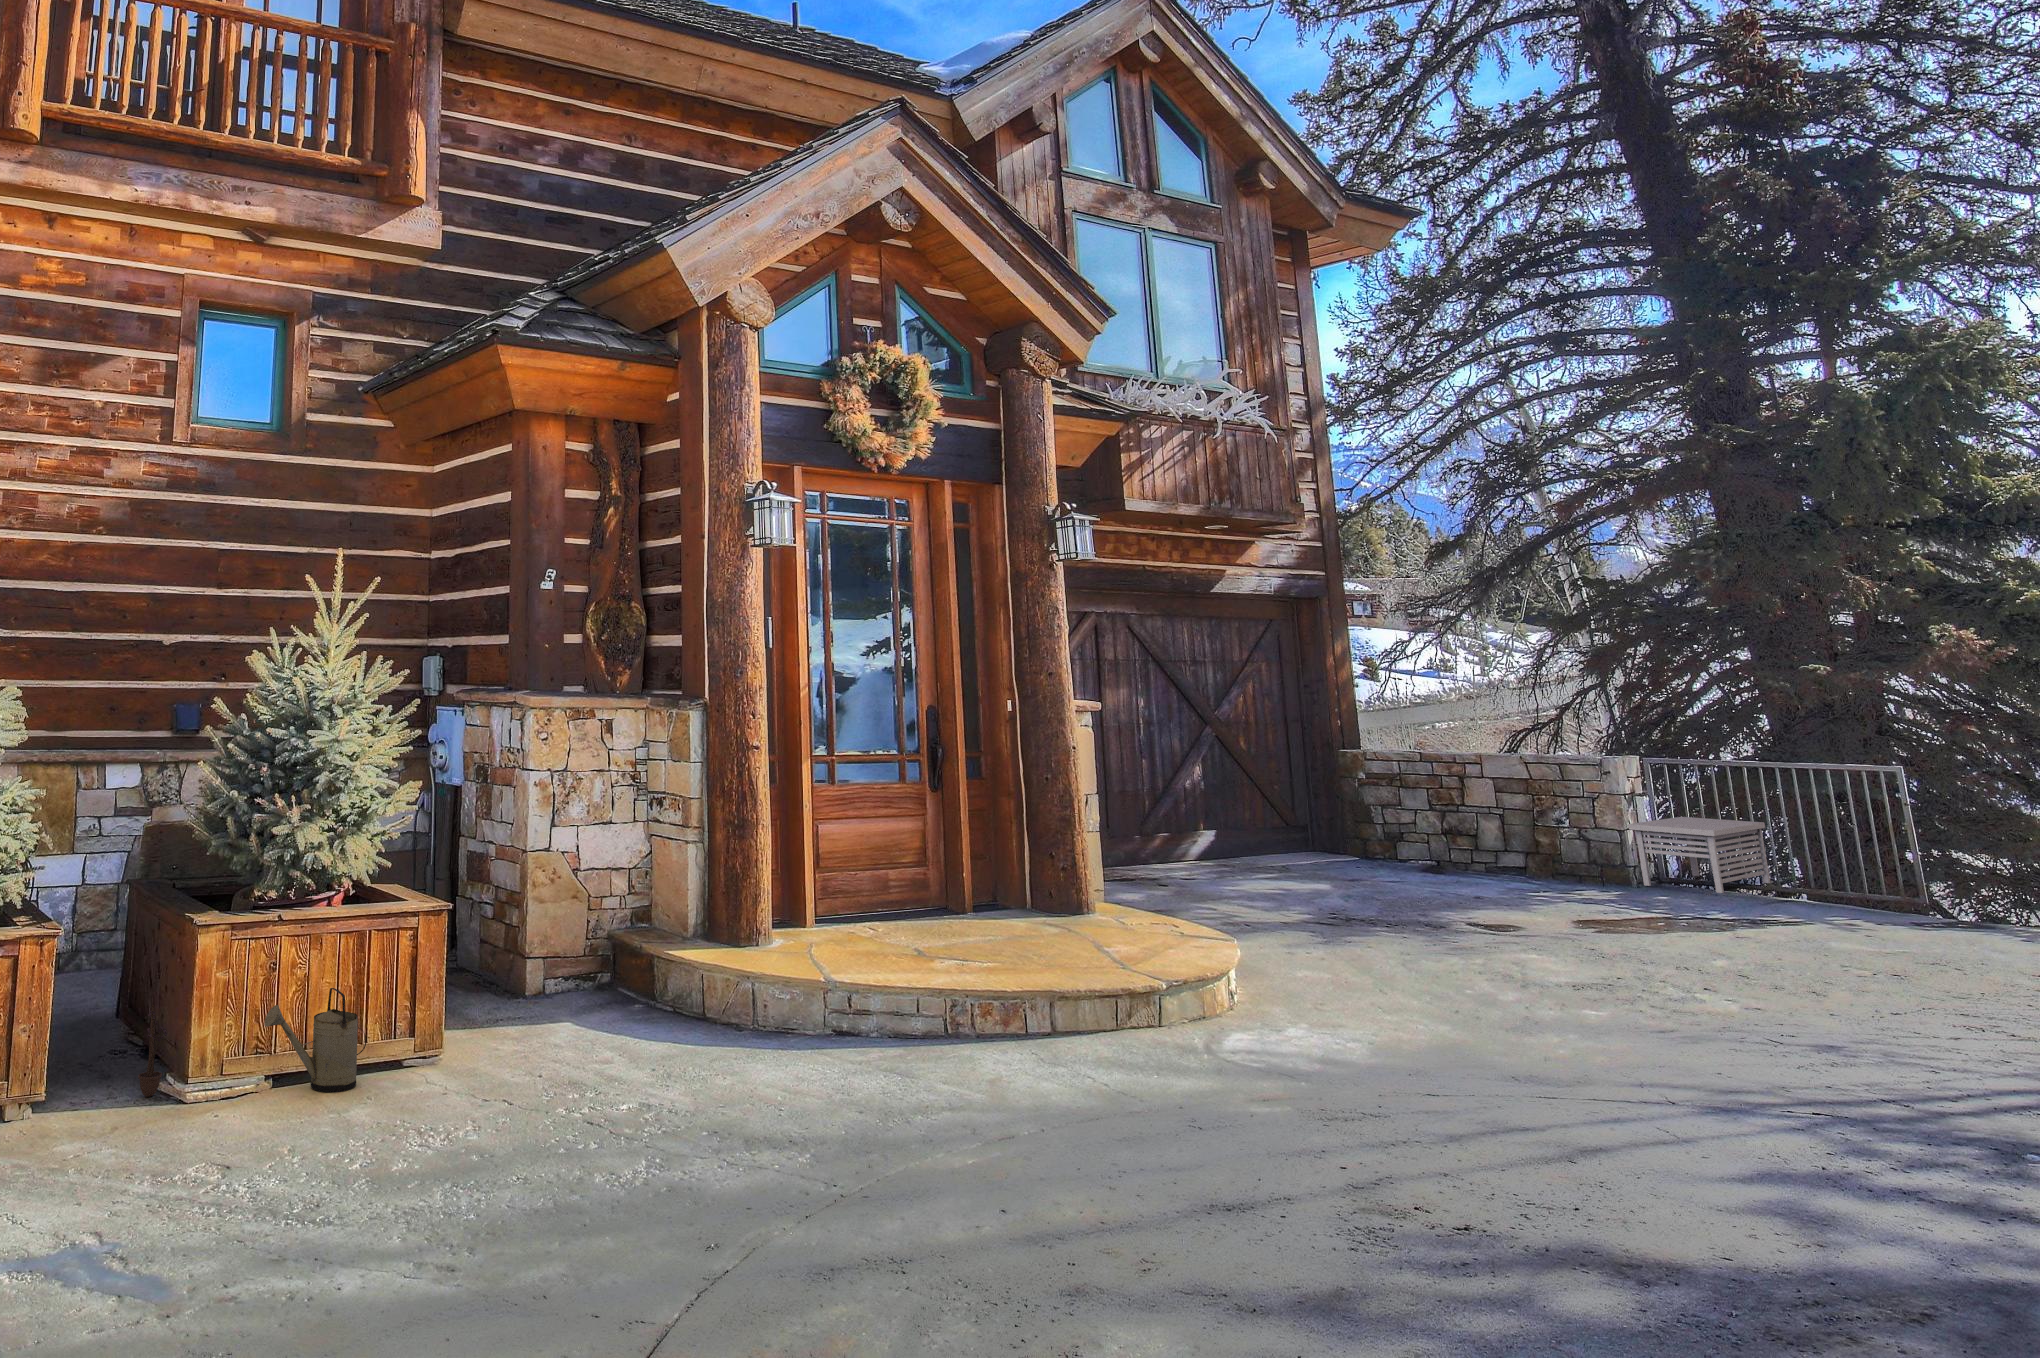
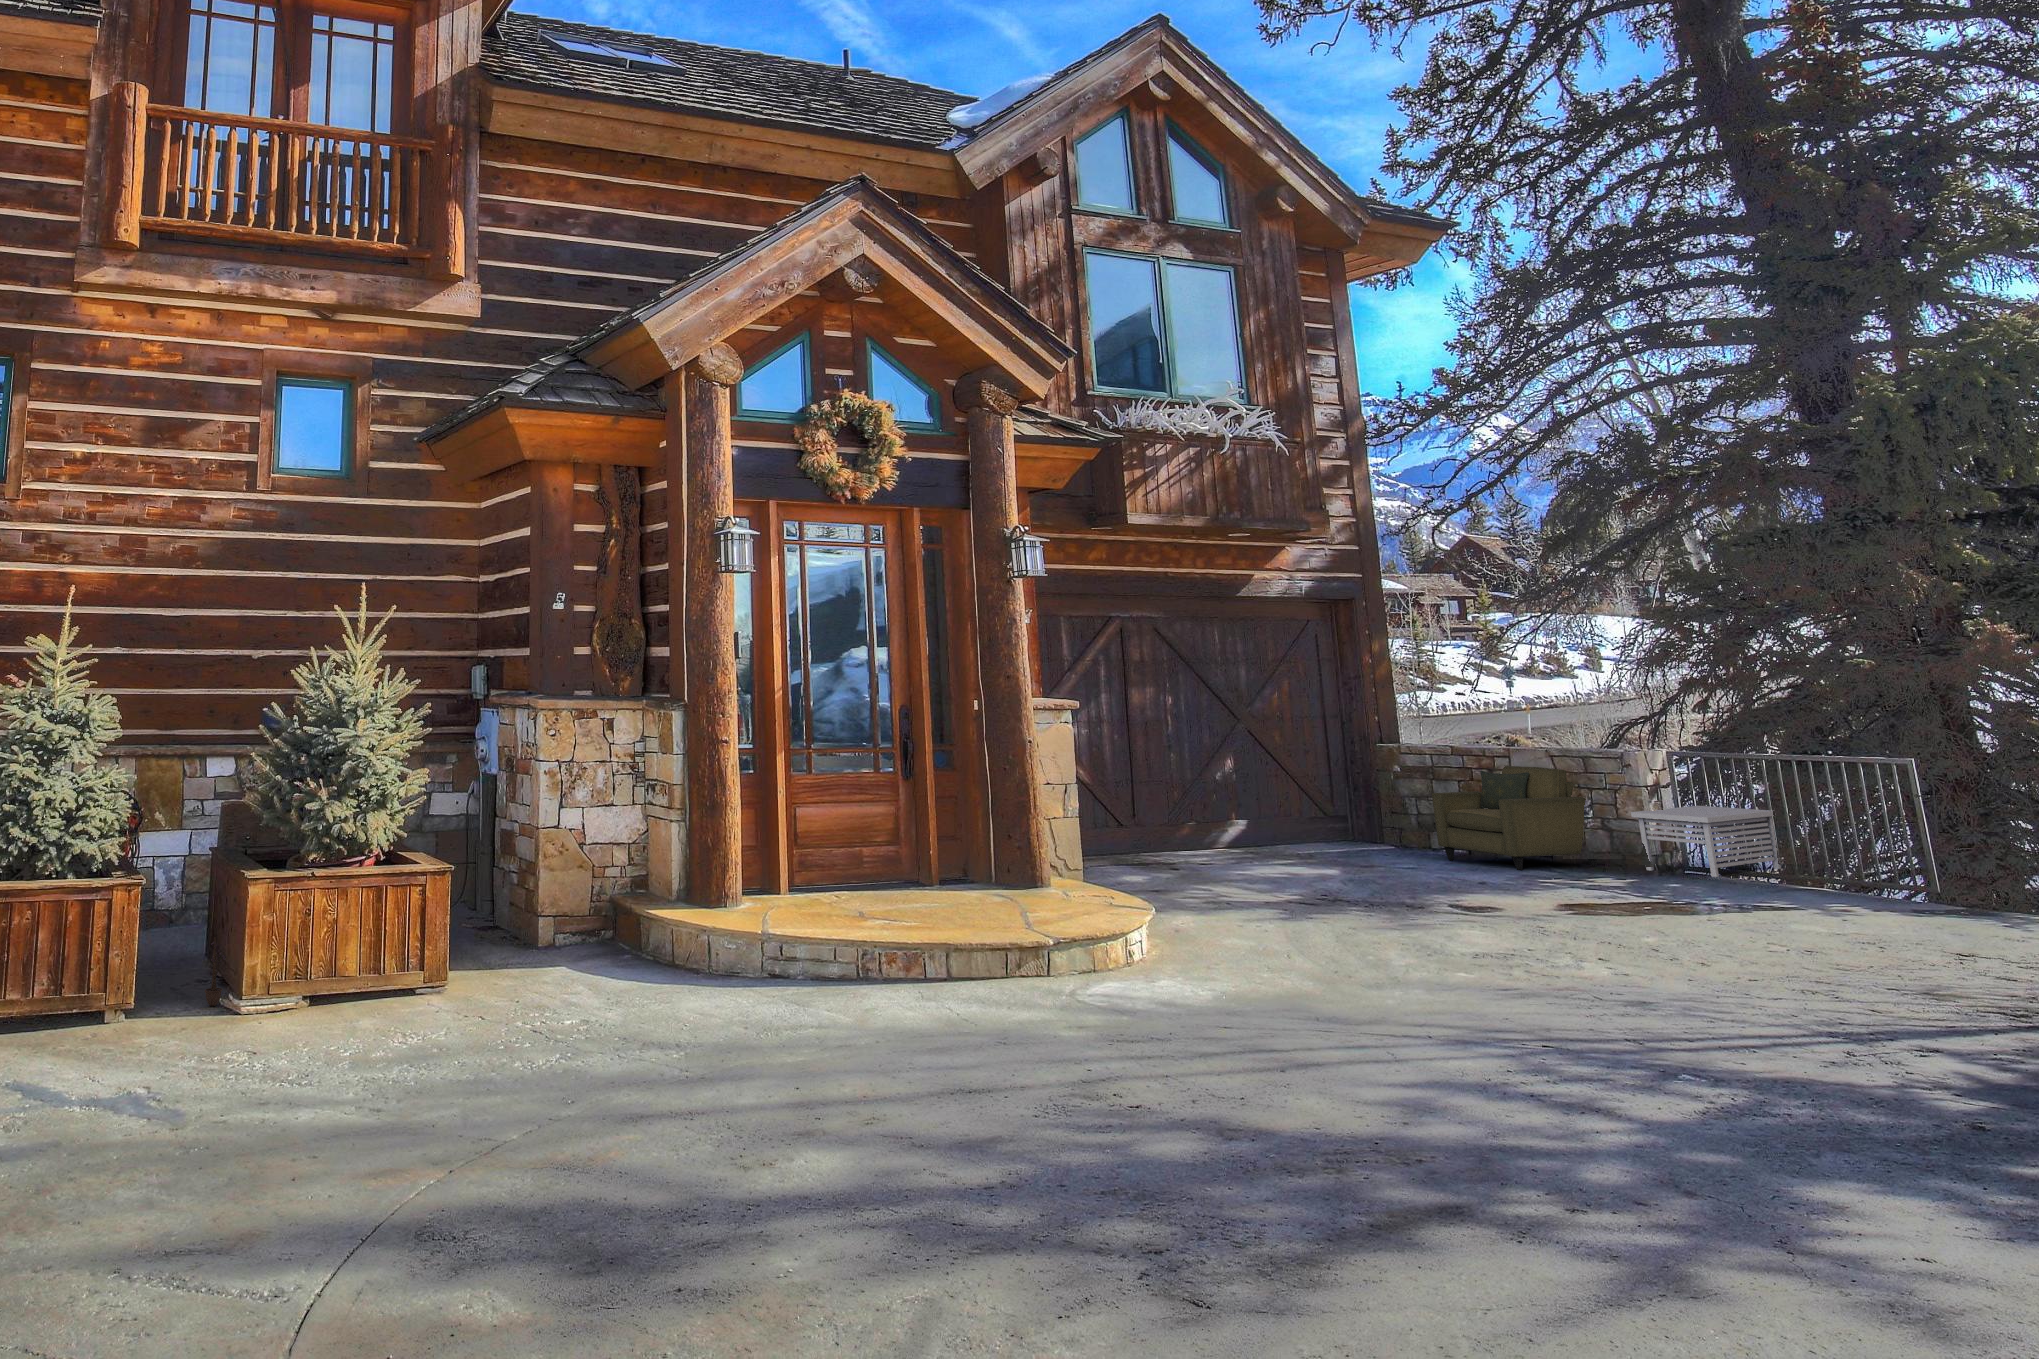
armchair: none [1416,774,1595,887] -> present [1432,765,1597,871]
watering can: present [264,988,366,1092] -> none [298,927,379,1006]

